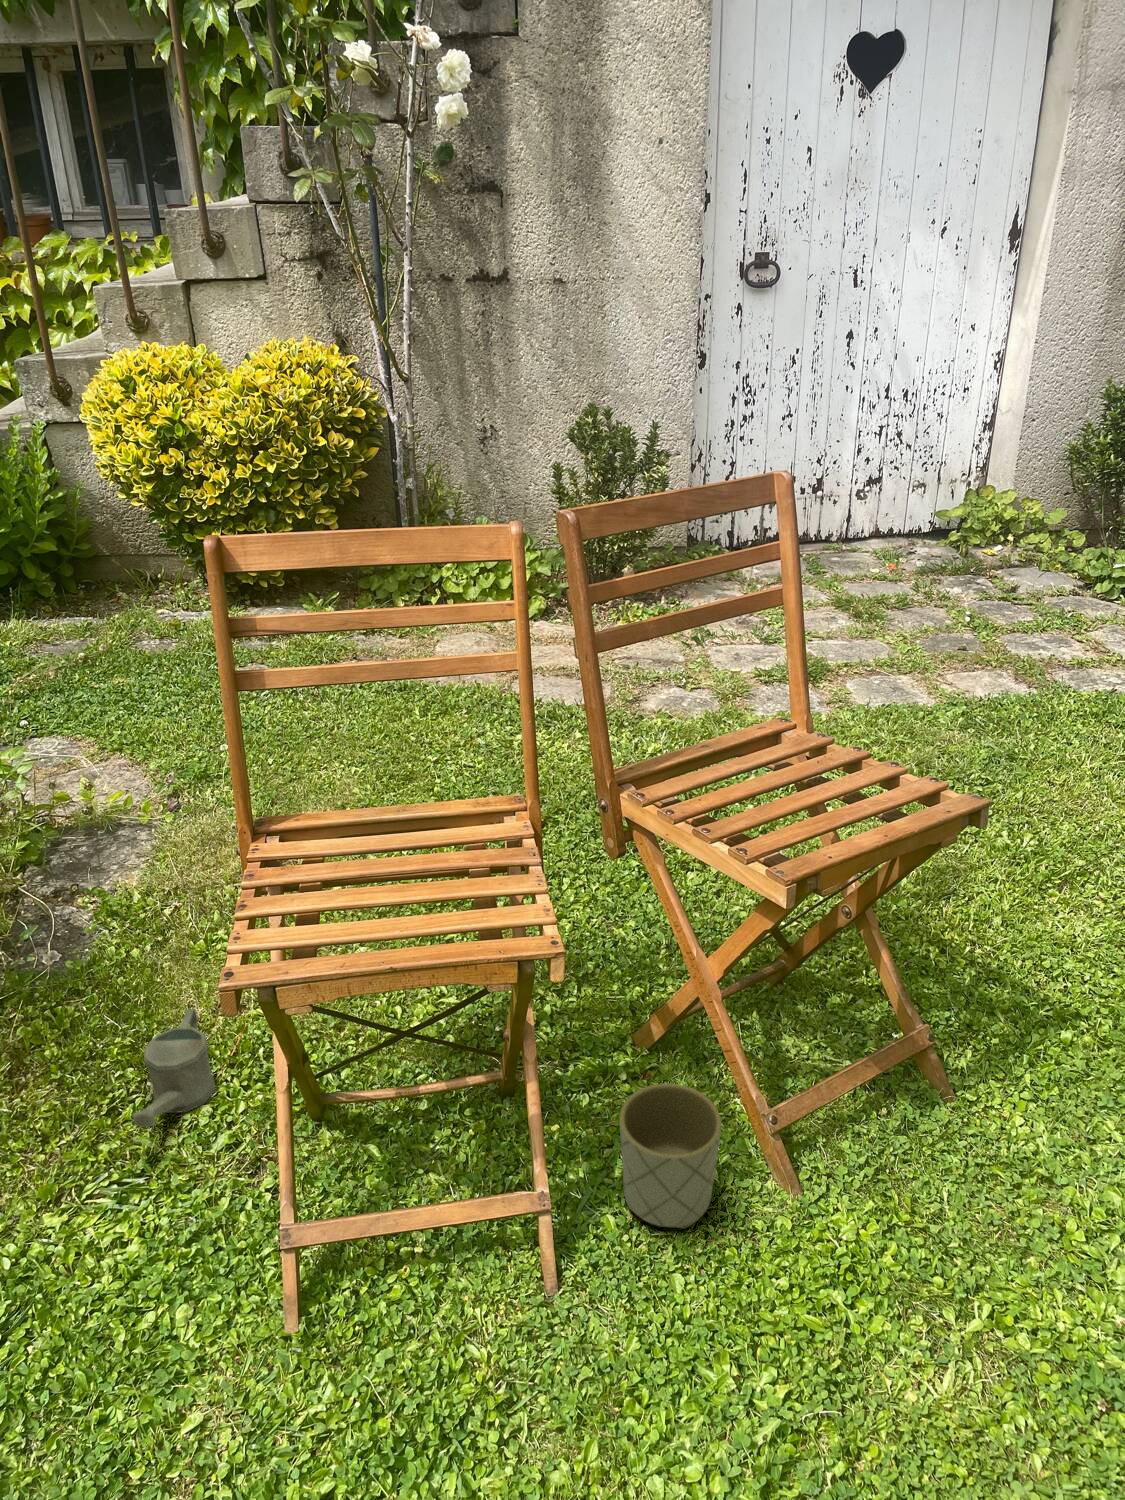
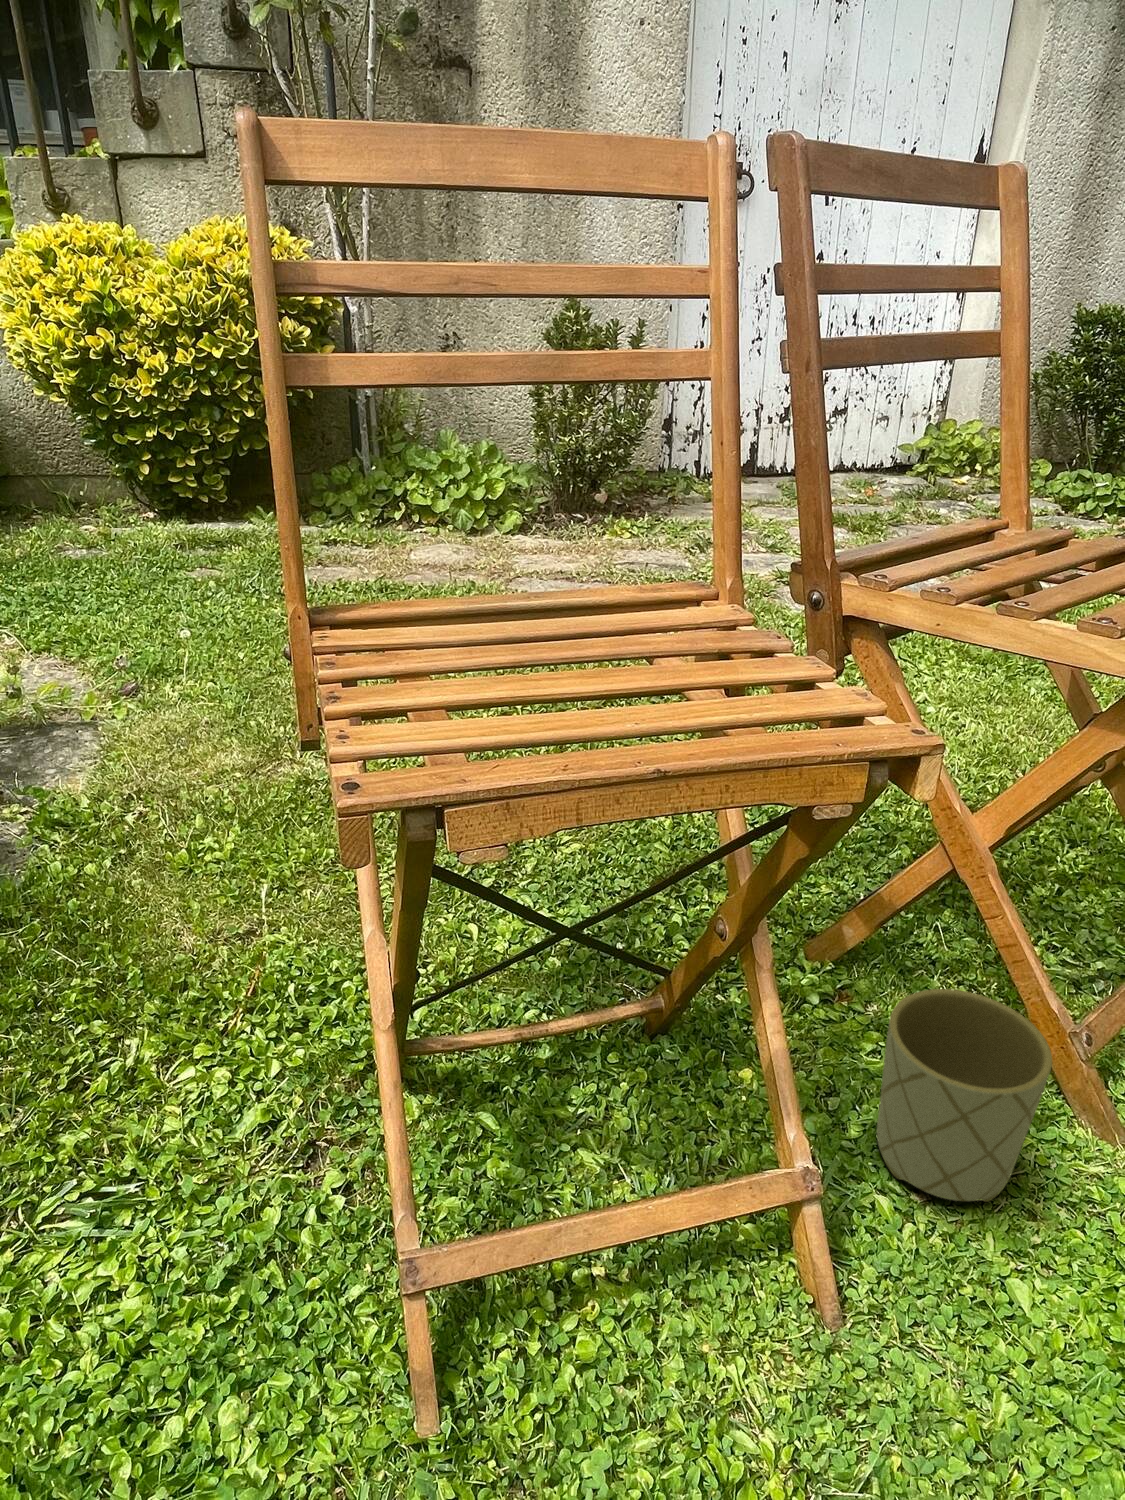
watering can: present [132,1009,215,1127] -> none [116,930,231,1103]

